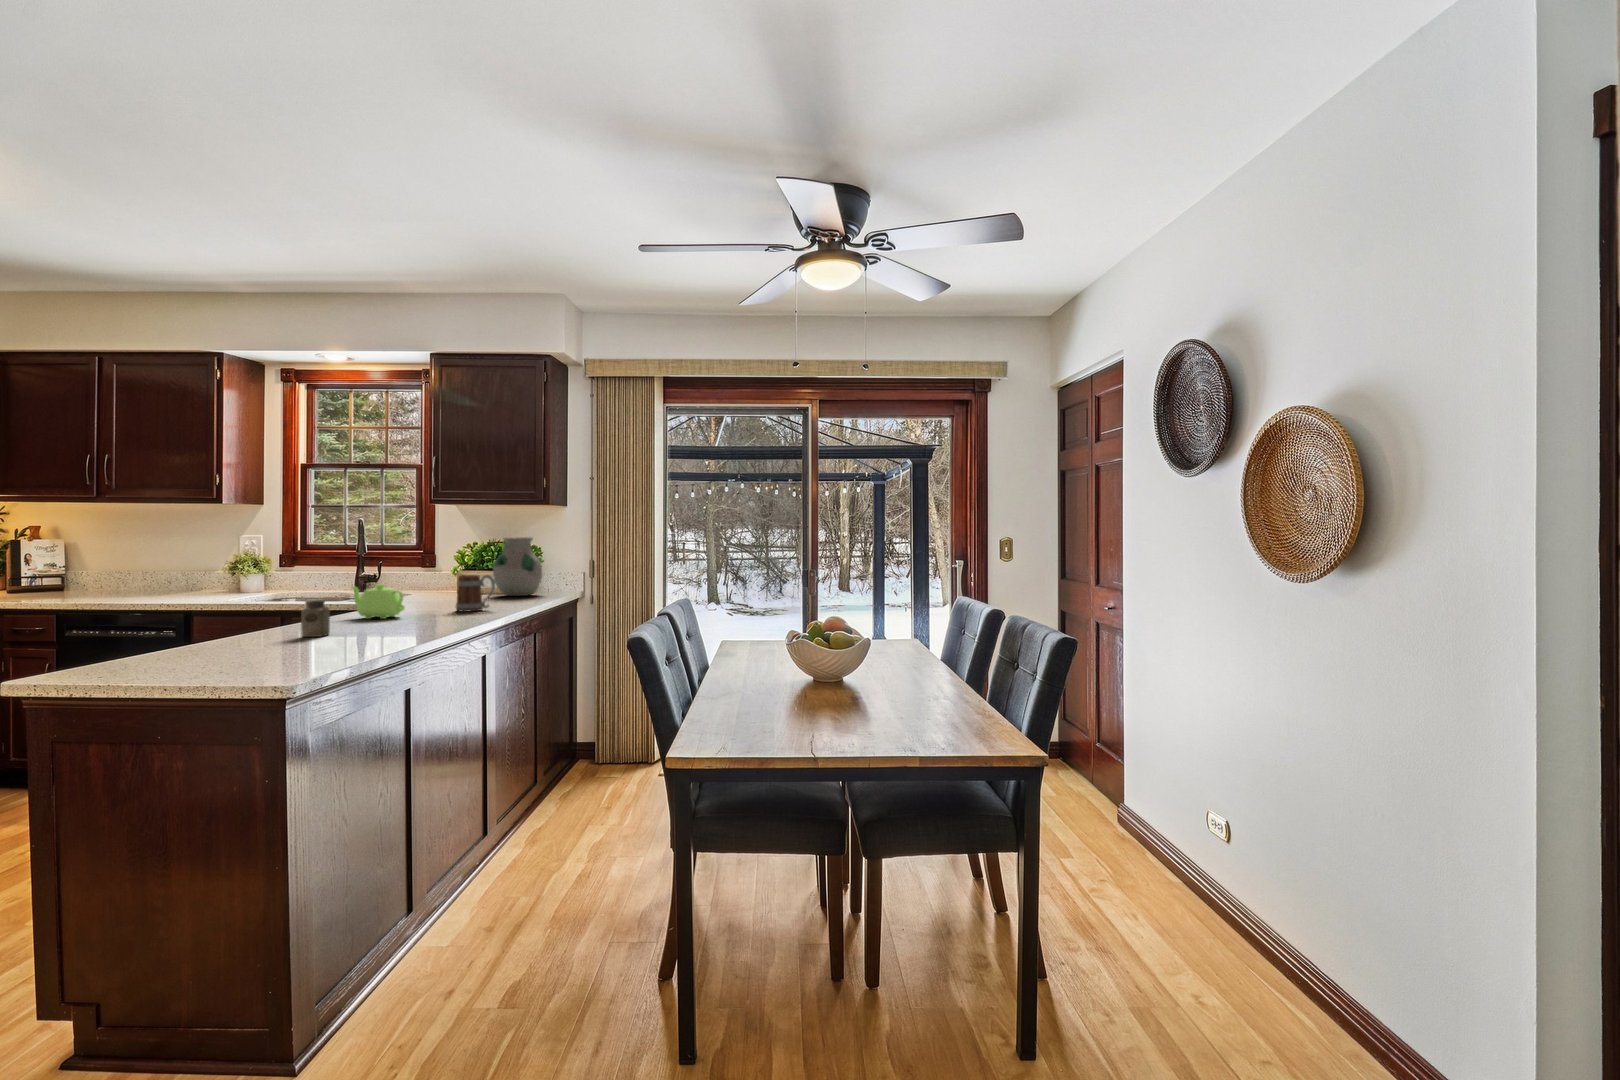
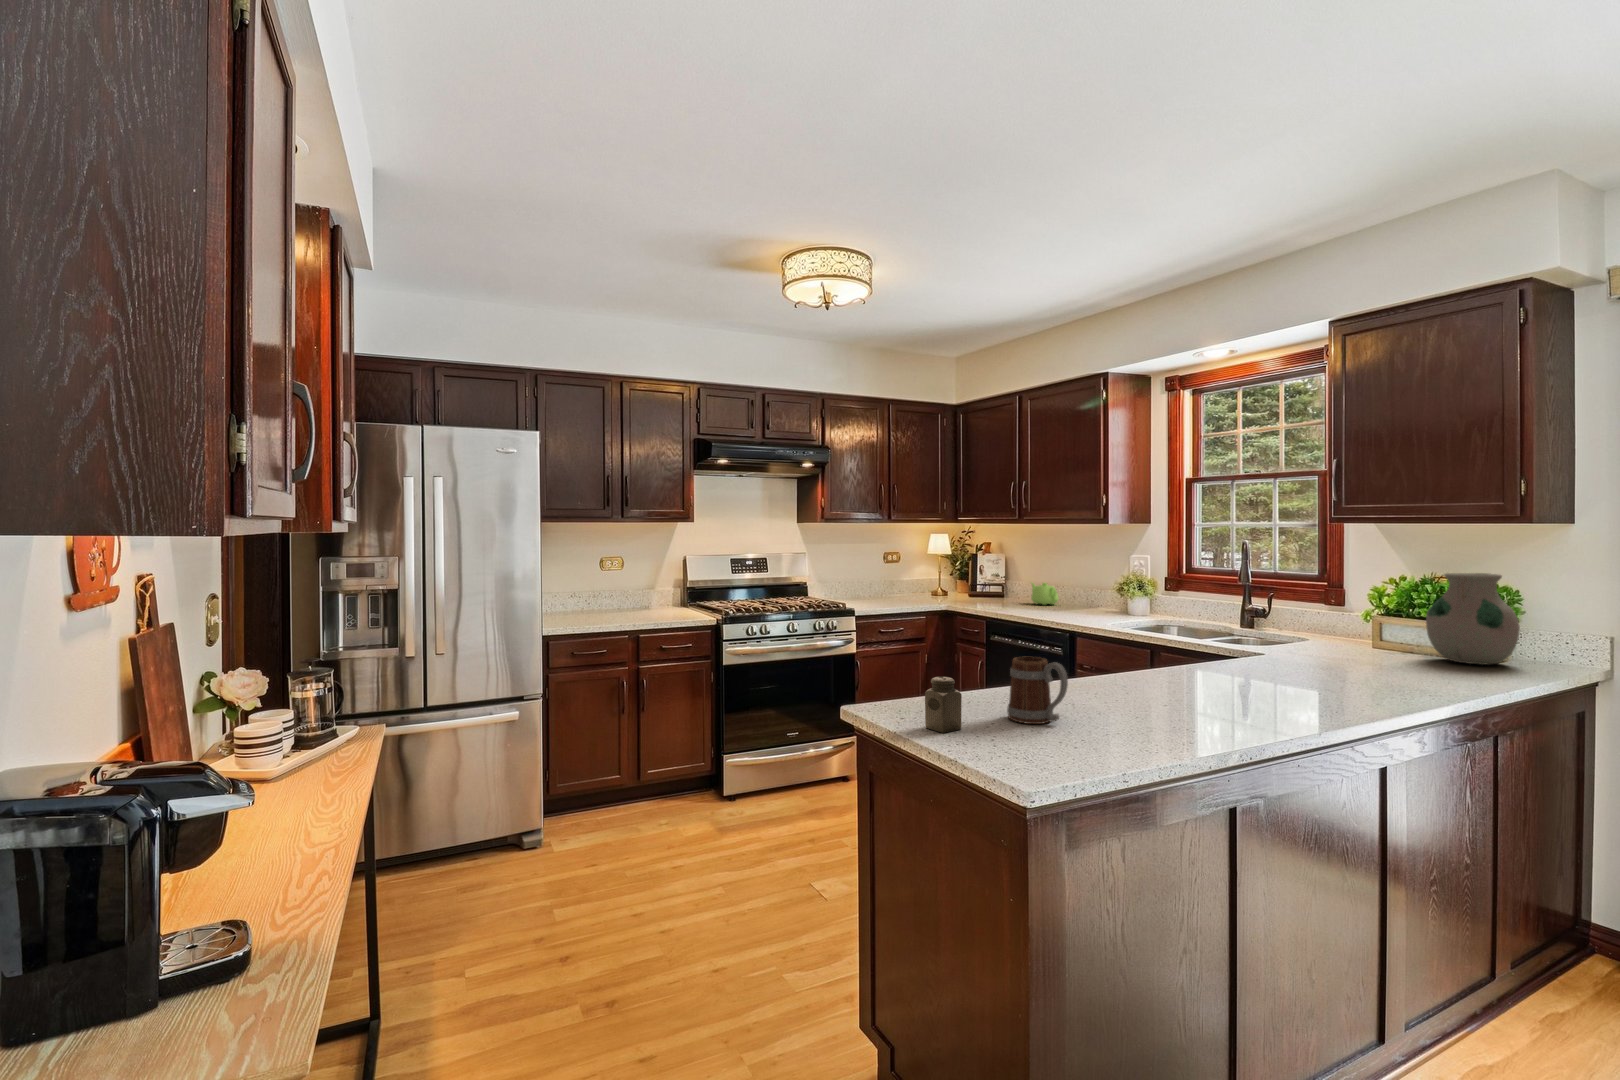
mug: present [456,575,495,612] -> present [1007,656,1068,724]
teapot: present [351,584,405,619] -> present [1031,583,1058,605]
salt shaker: present [301,599,330,637] -> present [925,677,962,733]

